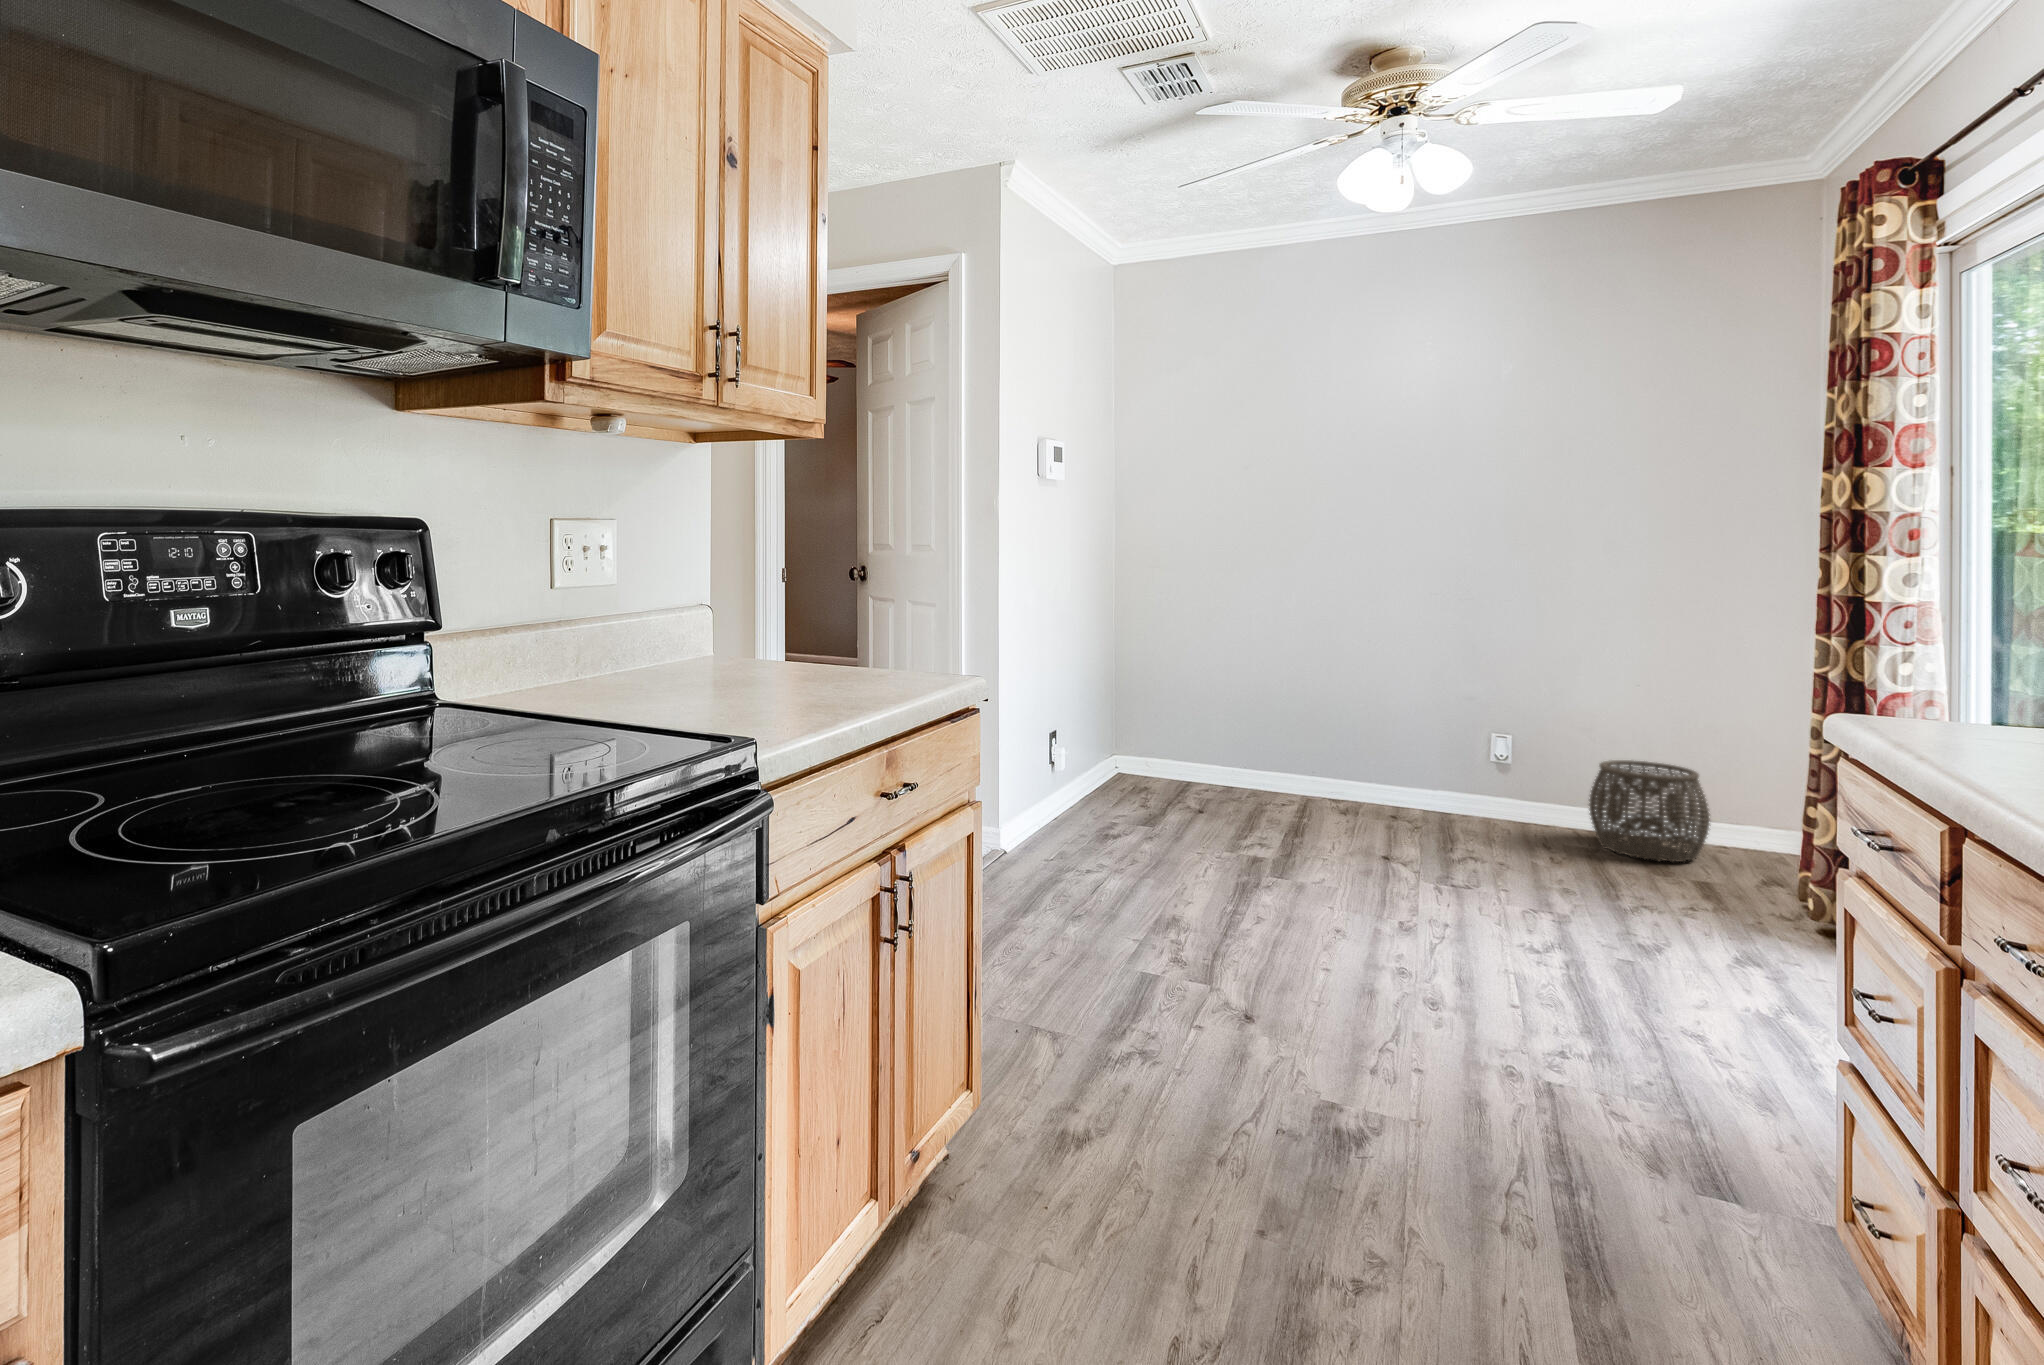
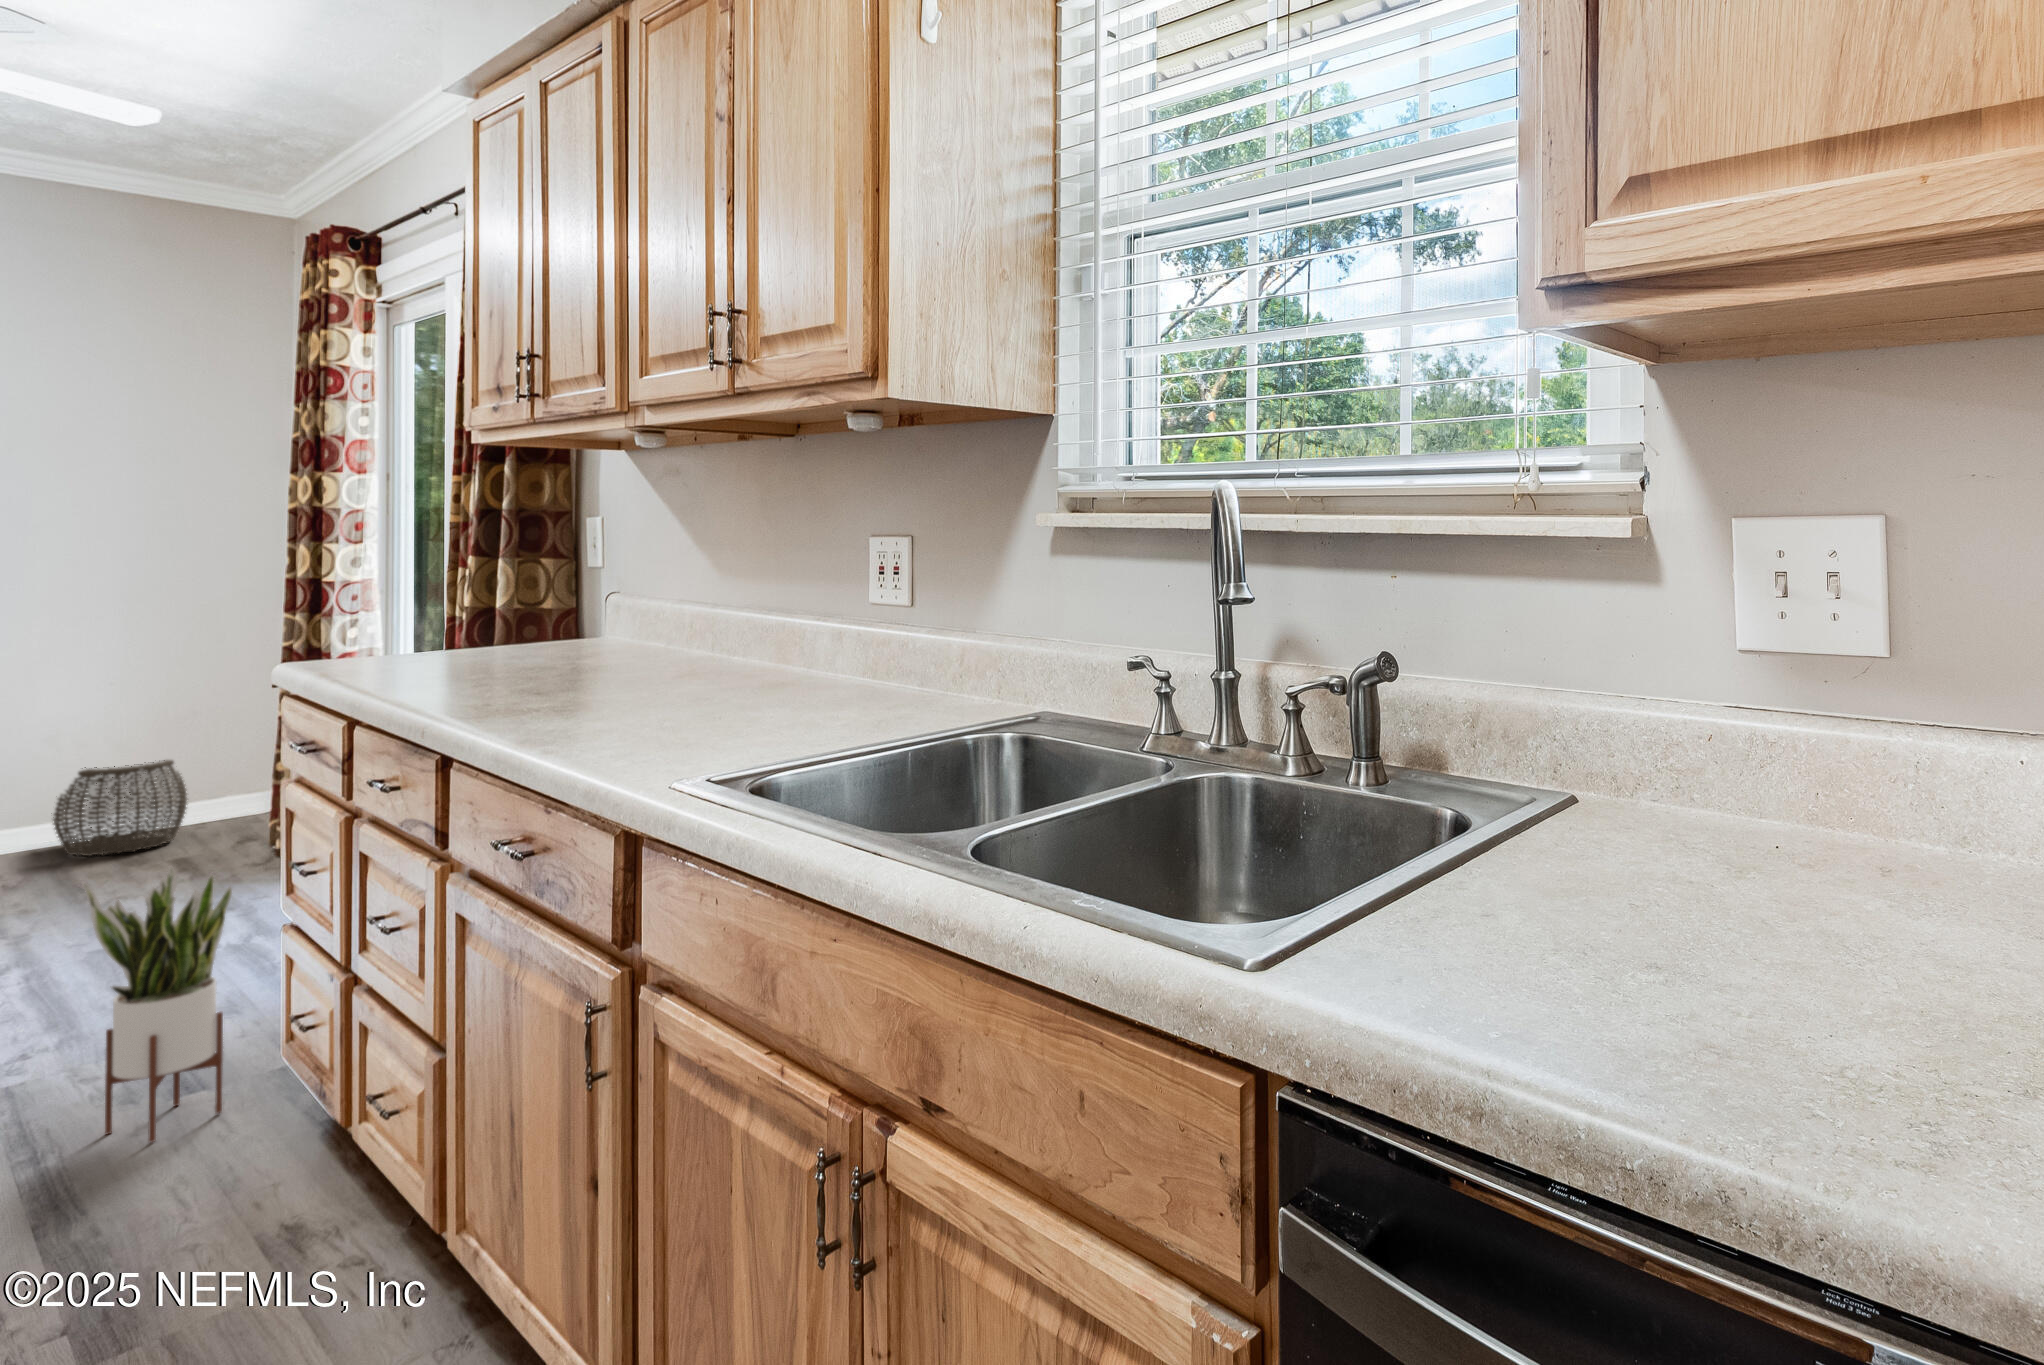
potted plant: none [1596,933,1758,1269] -> present [82,866,232,1142]

